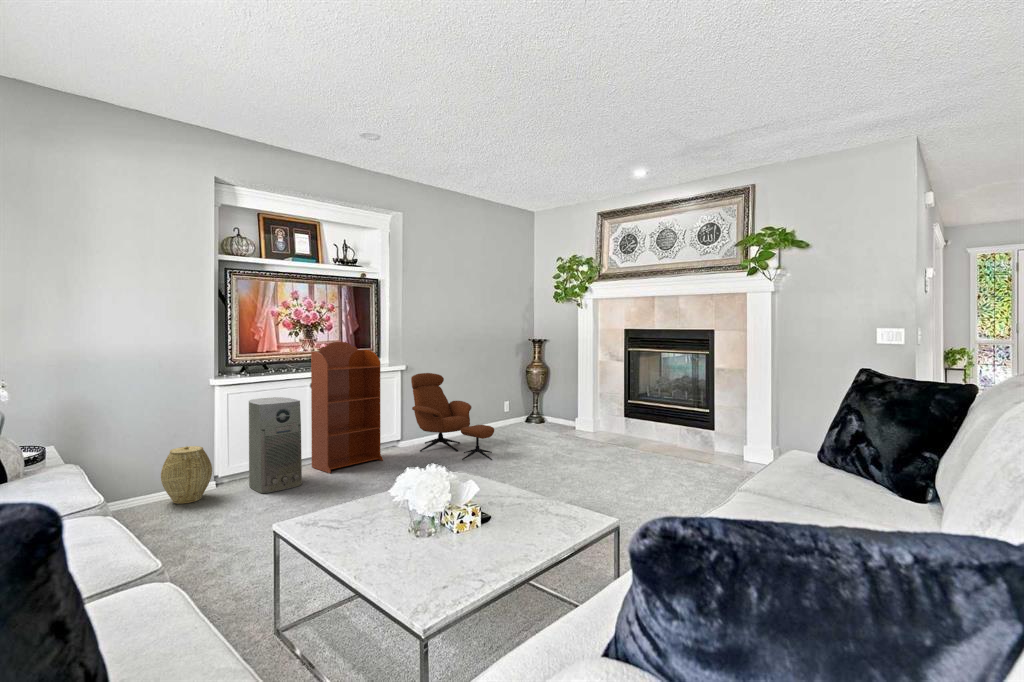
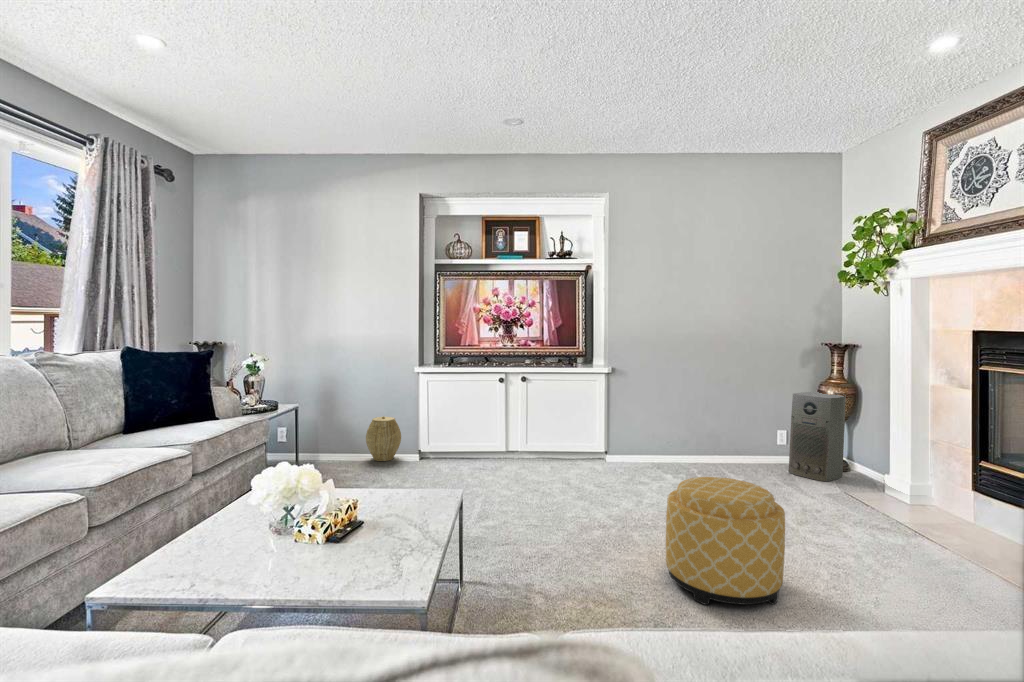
bookcase: present [311,342,383,473] -> none [493,338,557,466]
lounge chair: present [411,373,494,460] -> none [601,378,677,495]
air purifier: present [249,397,302,493] -> present [788,392,846,482]
ottoman: none [582,424,652,499] -> present [666,477,785,605]

